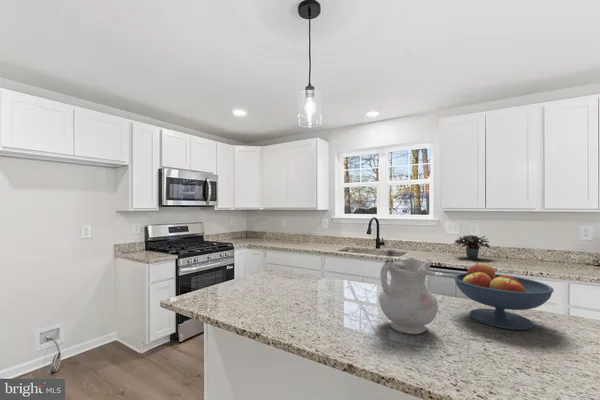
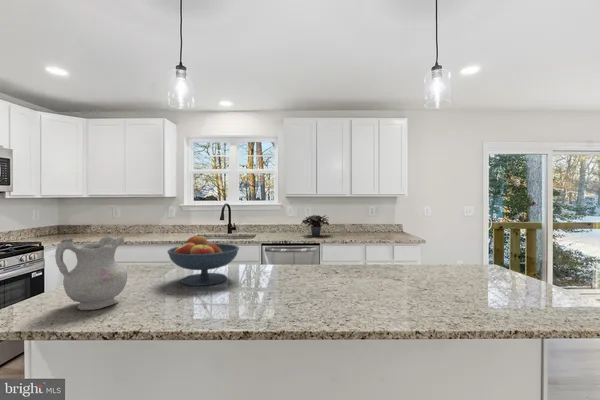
ceramic pitcher: present [379,258,438,334] -> present [55,236,127,310]
fruit bowl: present [454,263,554,330] -> present [168,236,239,286]

